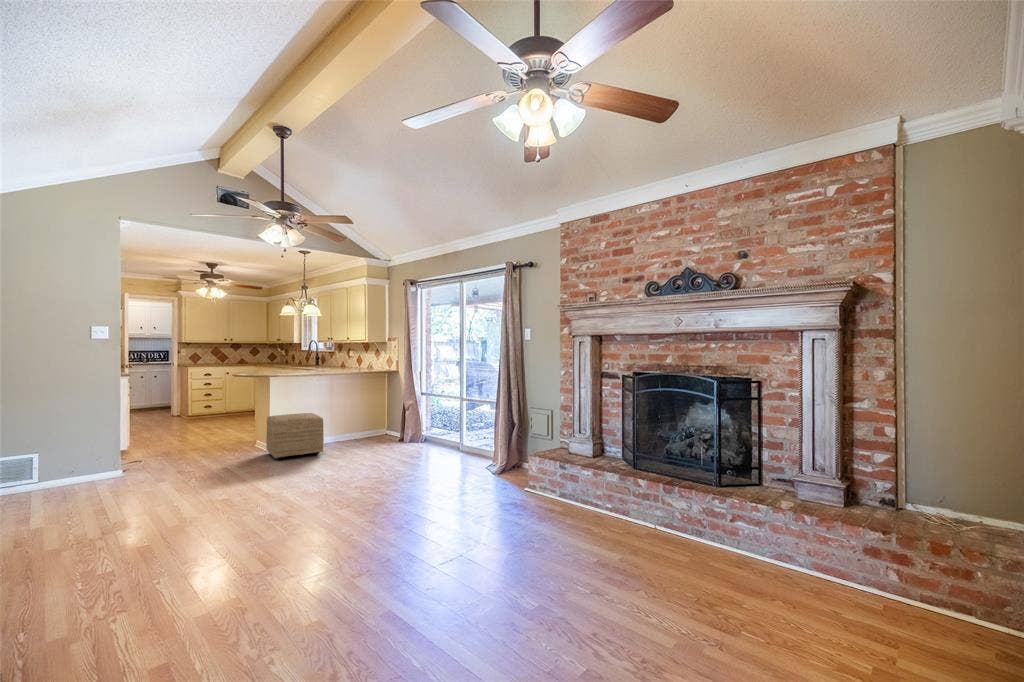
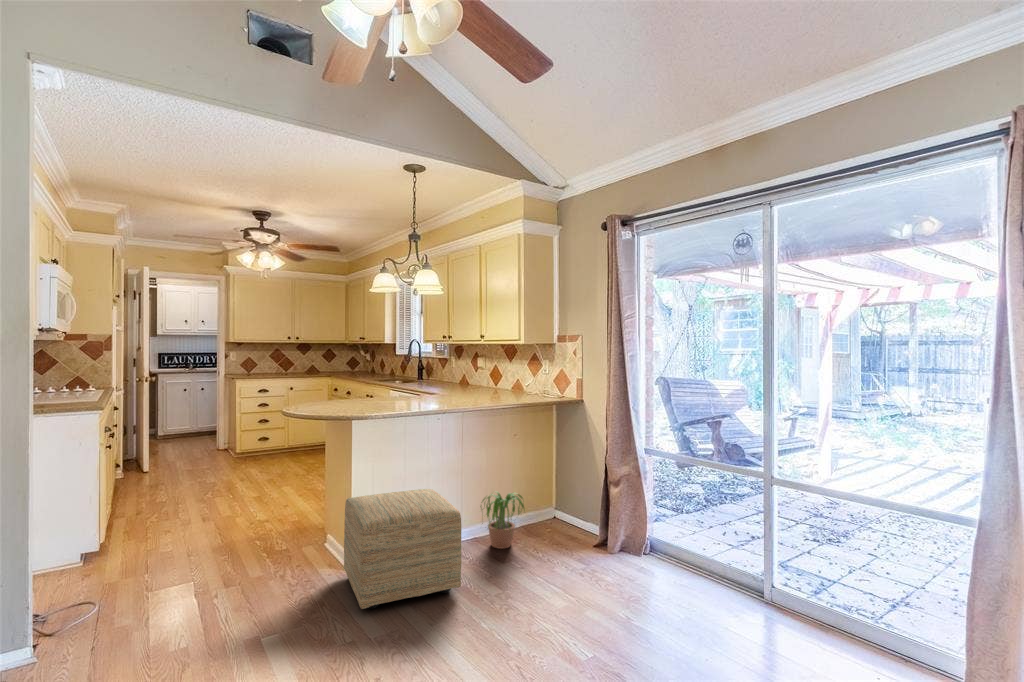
potted plant: none [339,417,367,443] -> present [480,492,524,549]

